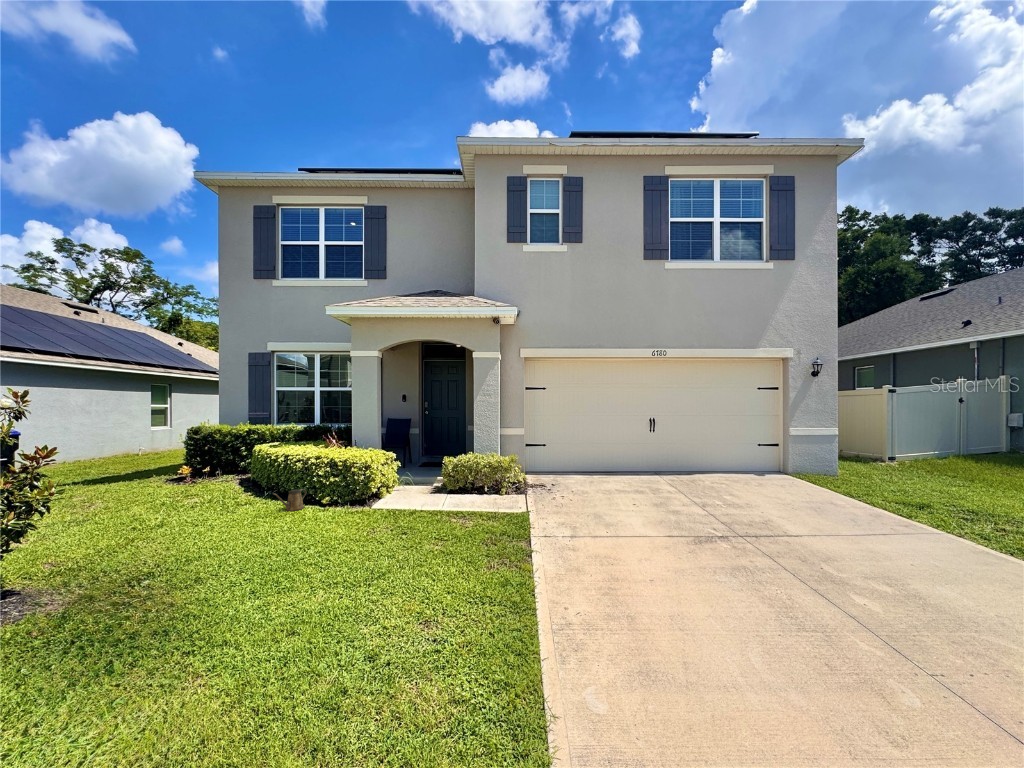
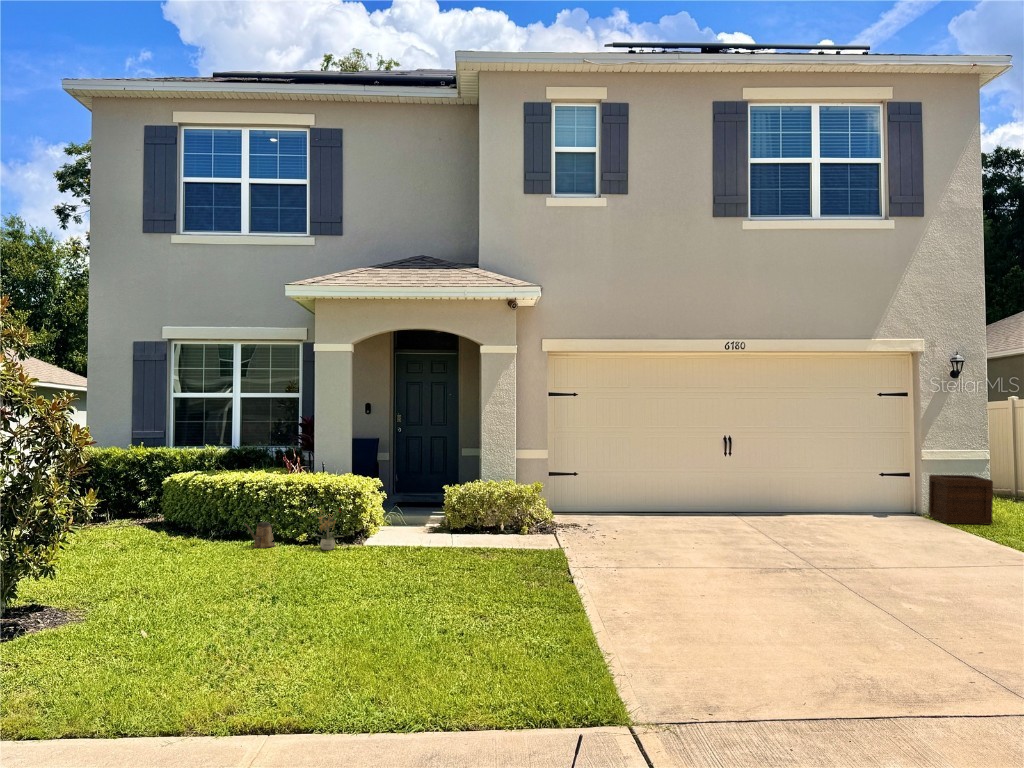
wooden crate: none [796,445,850,483] -> present [929,475,993,525]
potted plant: none [326,478,355,514] -> present [308,508,343,550]

